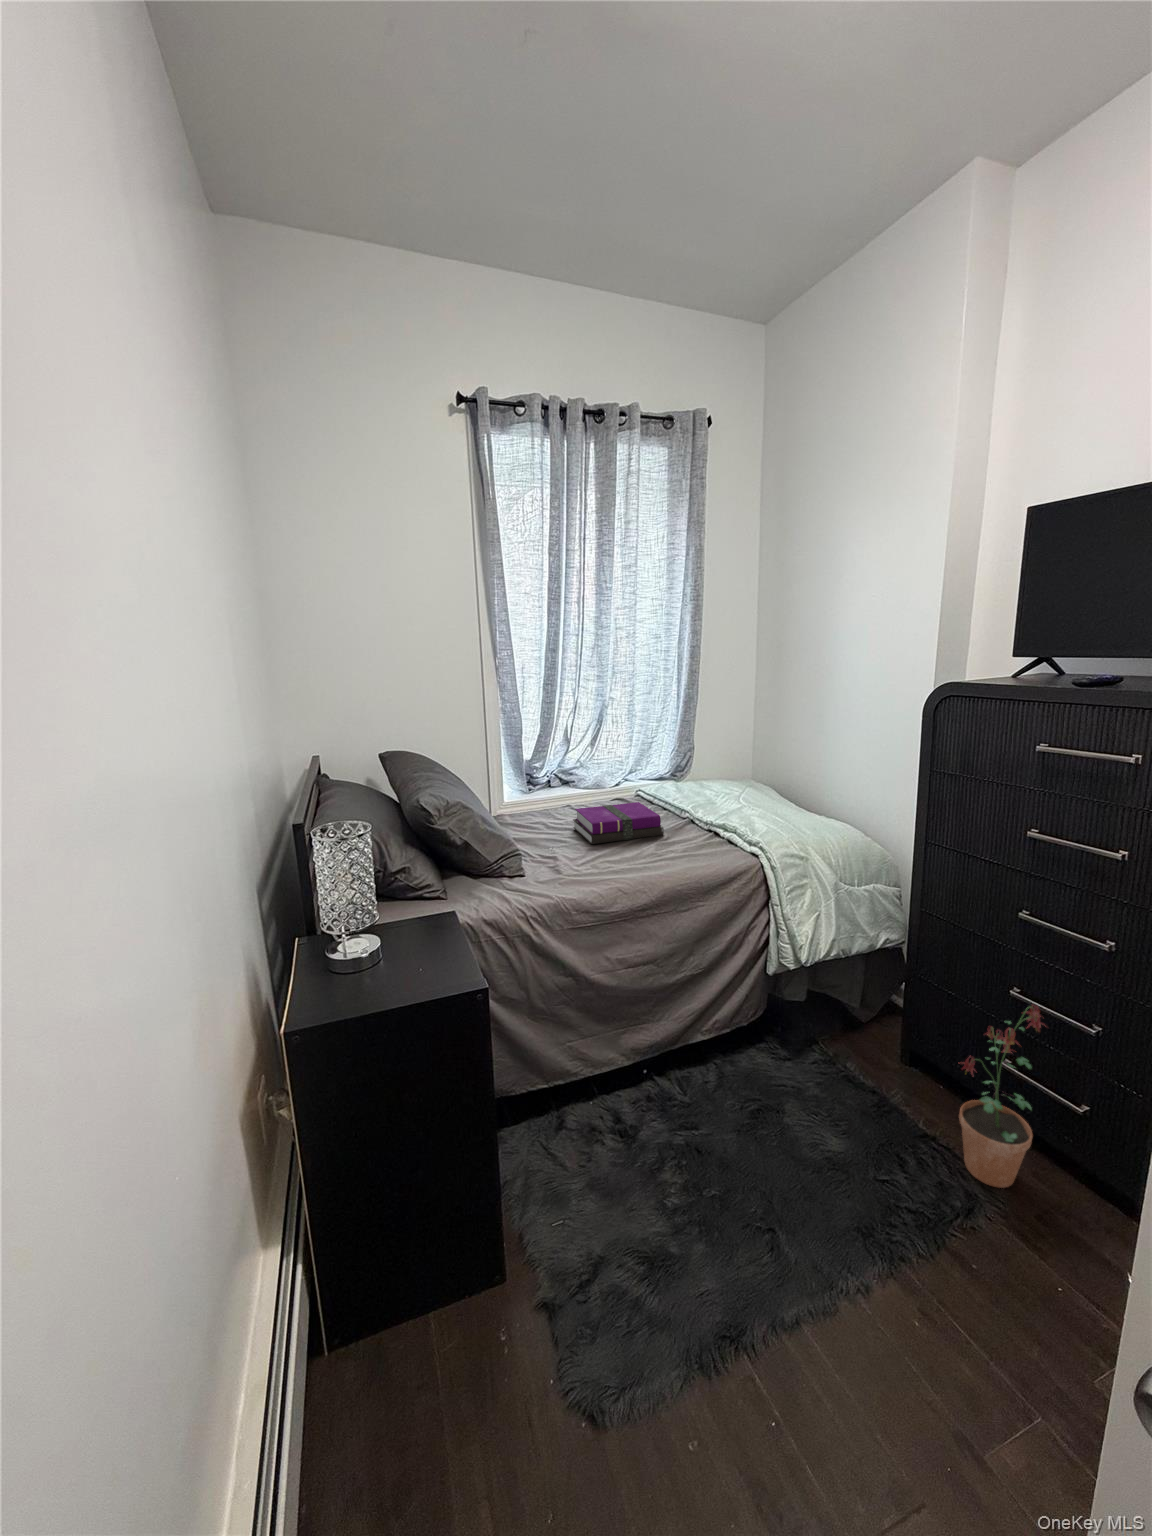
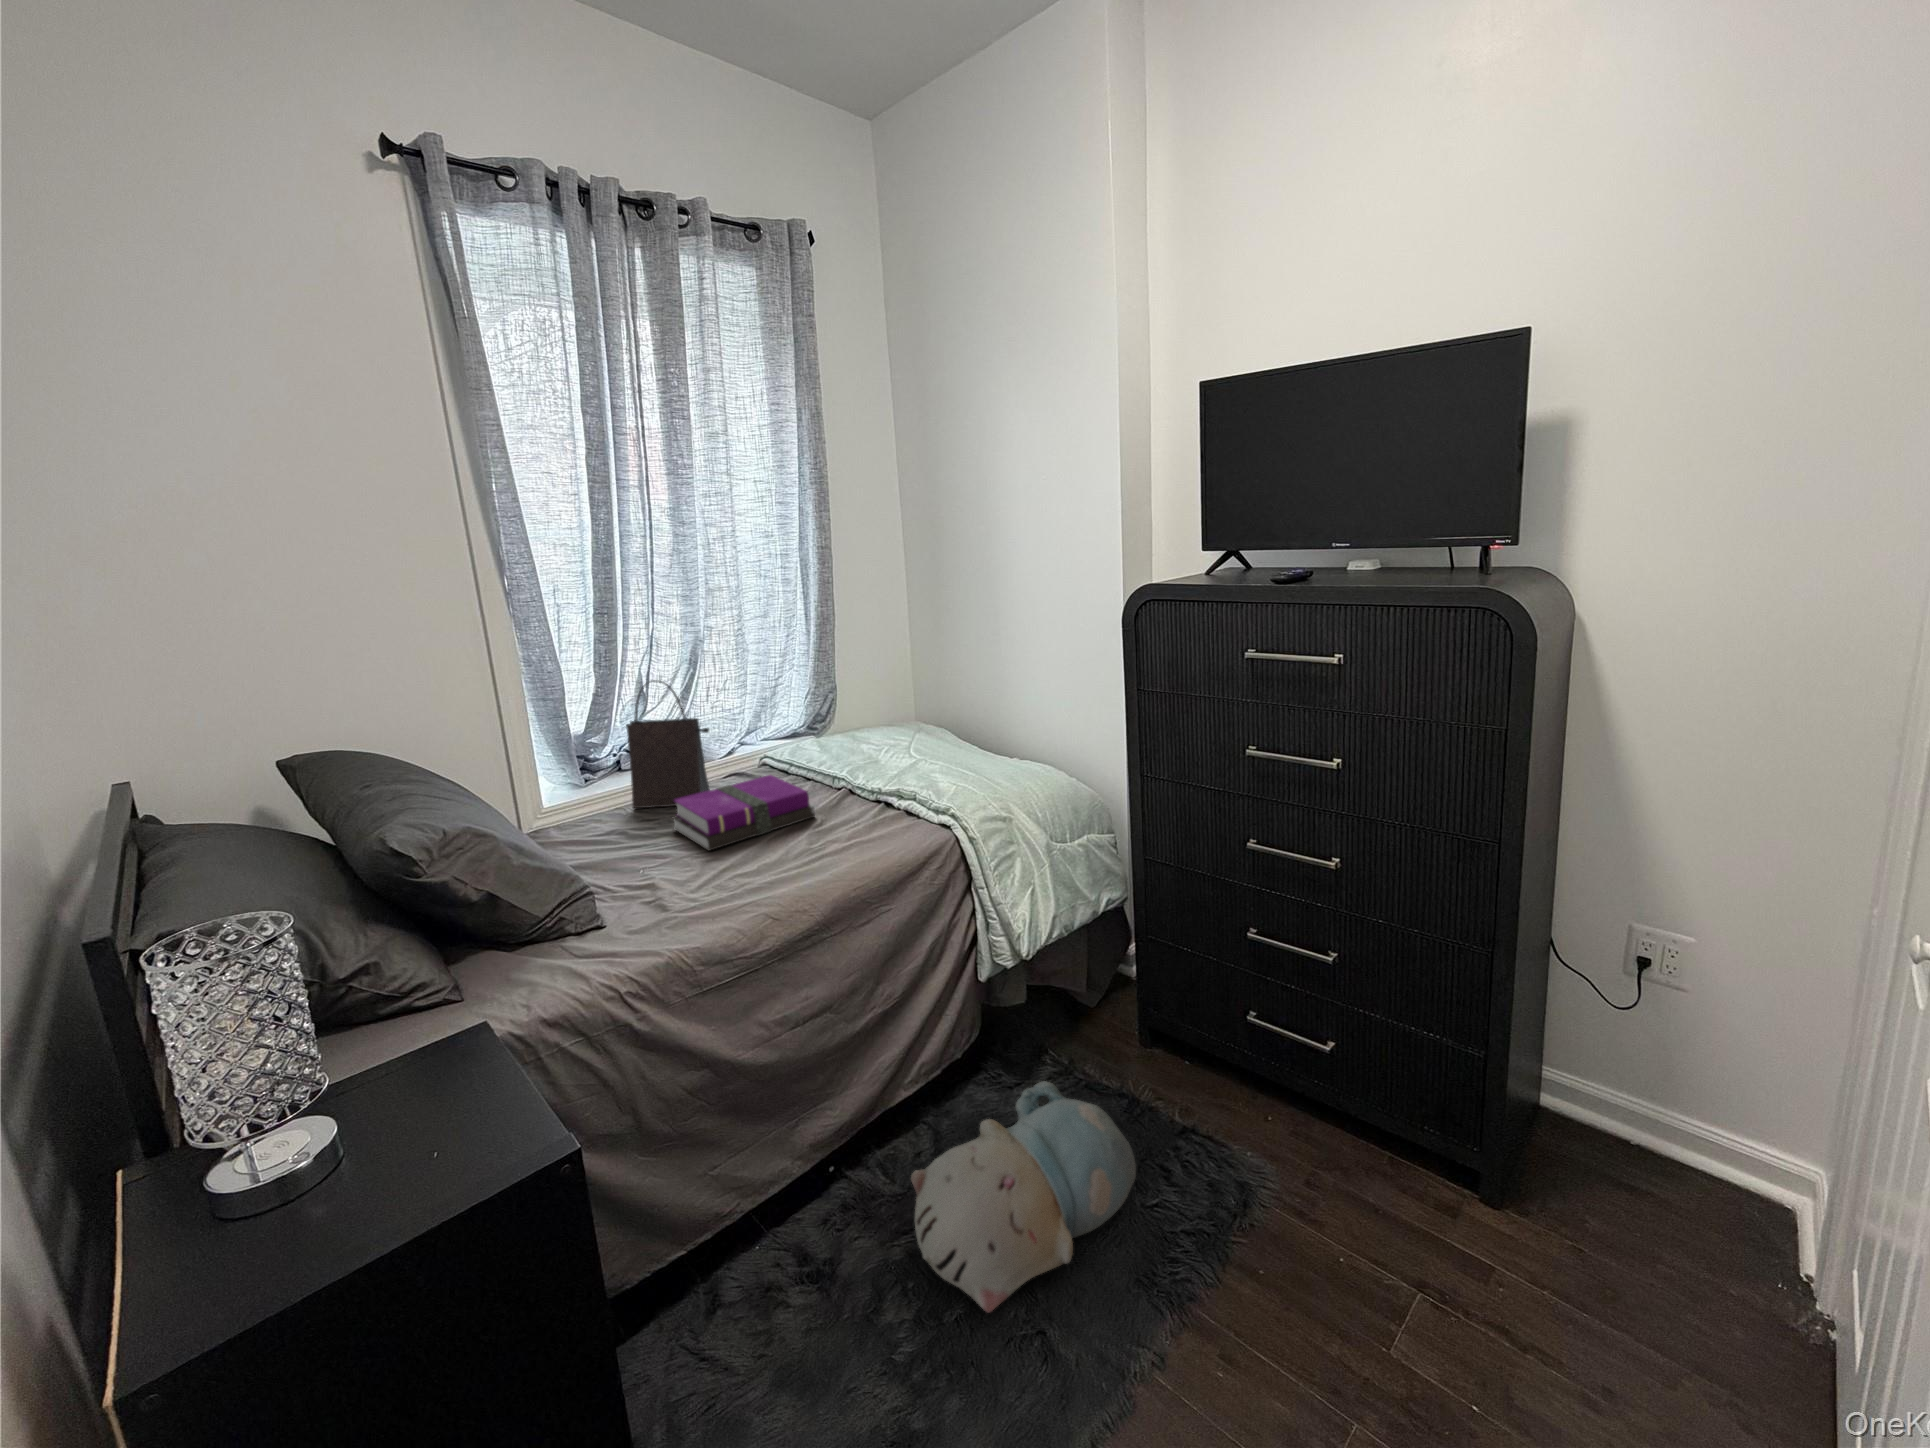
handbag: none [553,730,603,816] -> present [626,680,710,808]
potted plant: present [959,1005,1042,1188] -> none [1216,947,1298,1169]
plush toy: none [690,1056,869,1195] -> present [911,1081,1136,1313]

